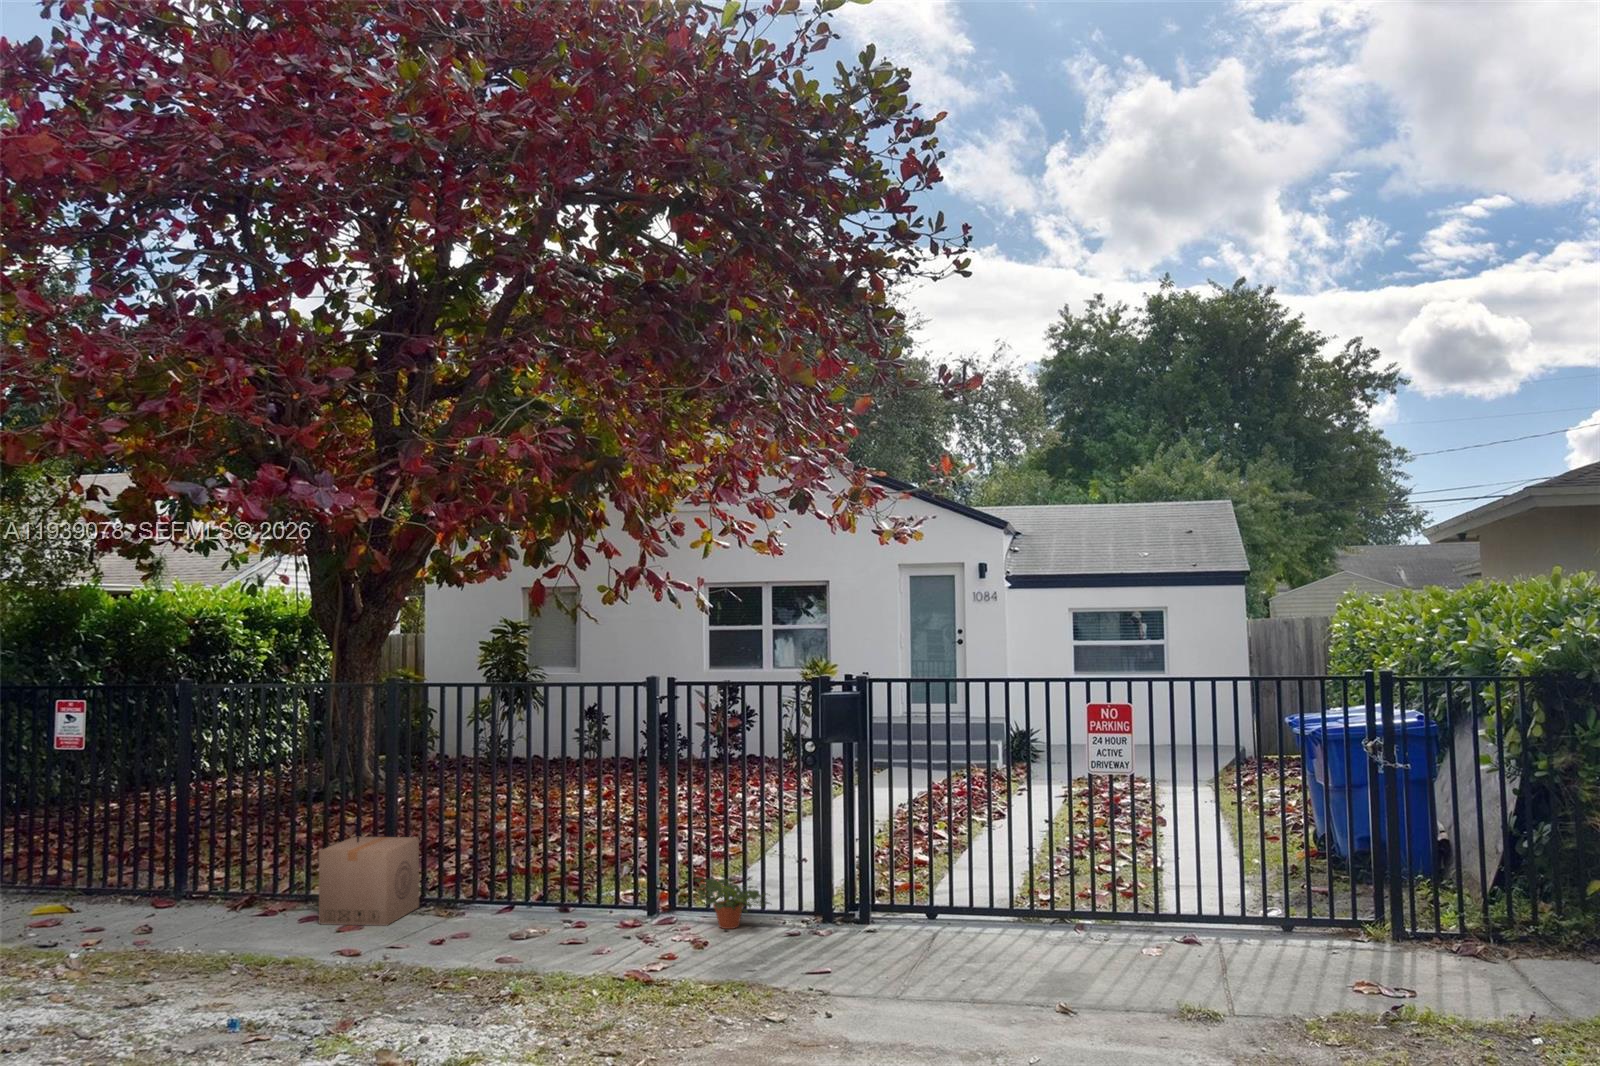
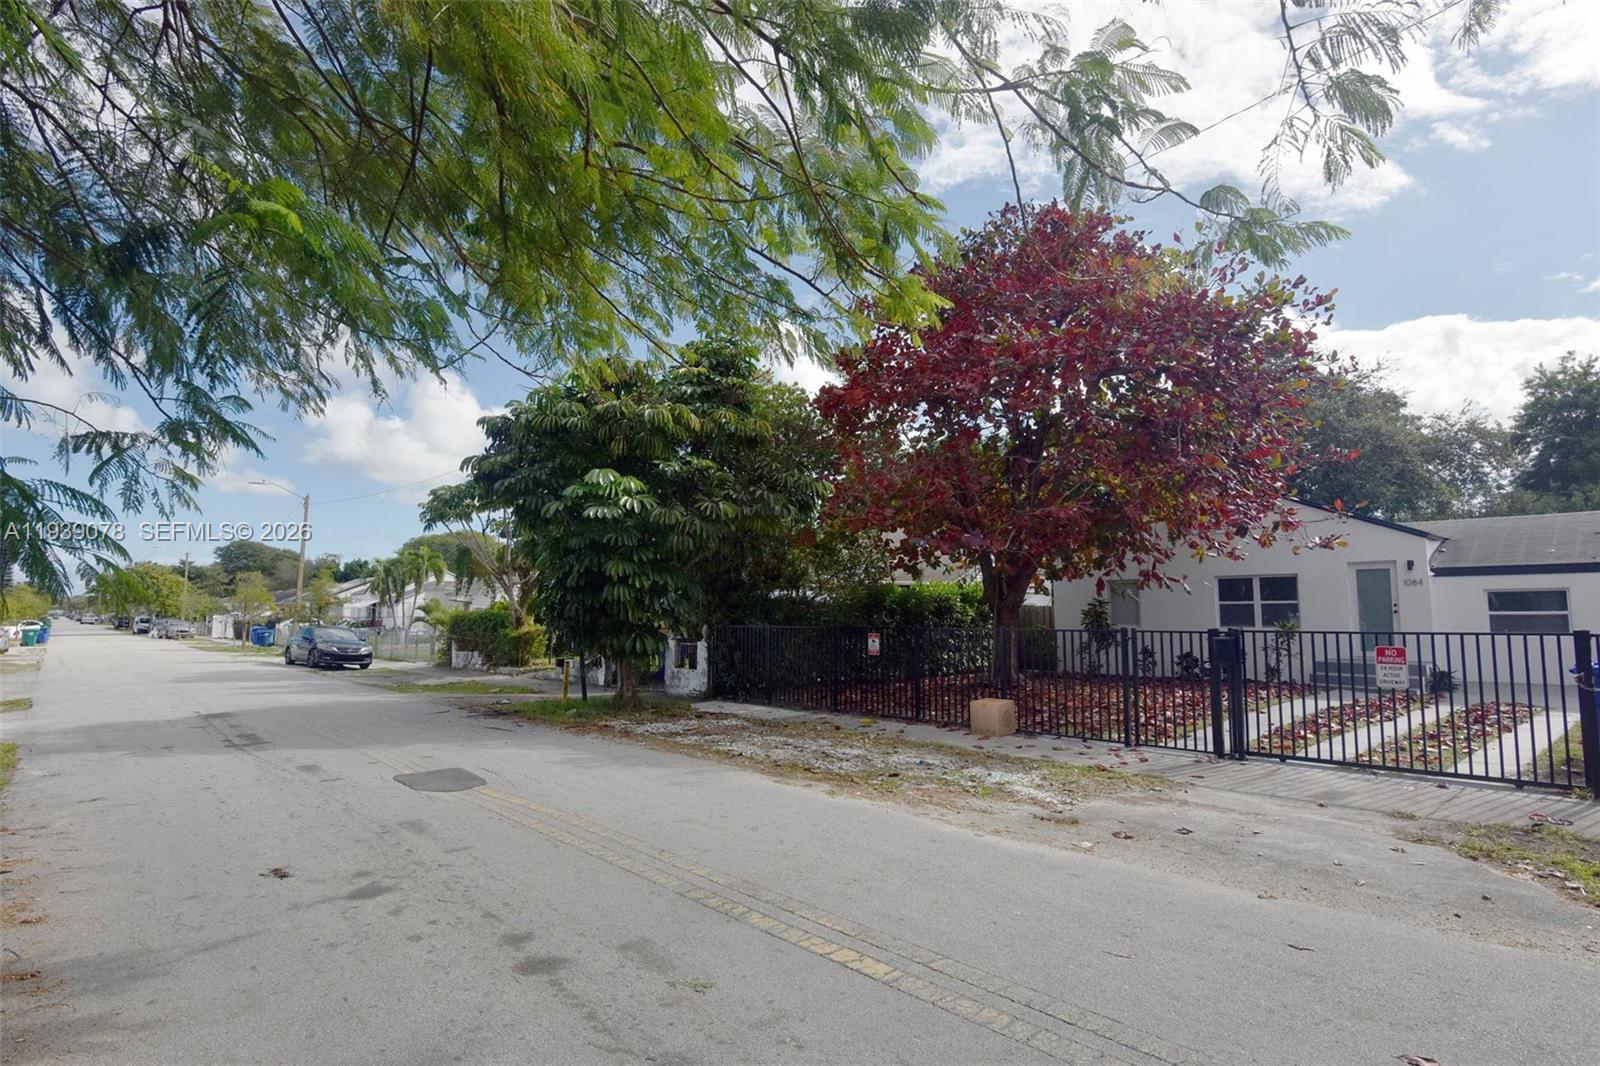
potted plant: present [695,875,770,929] -> none [1143,730,1187,757]

